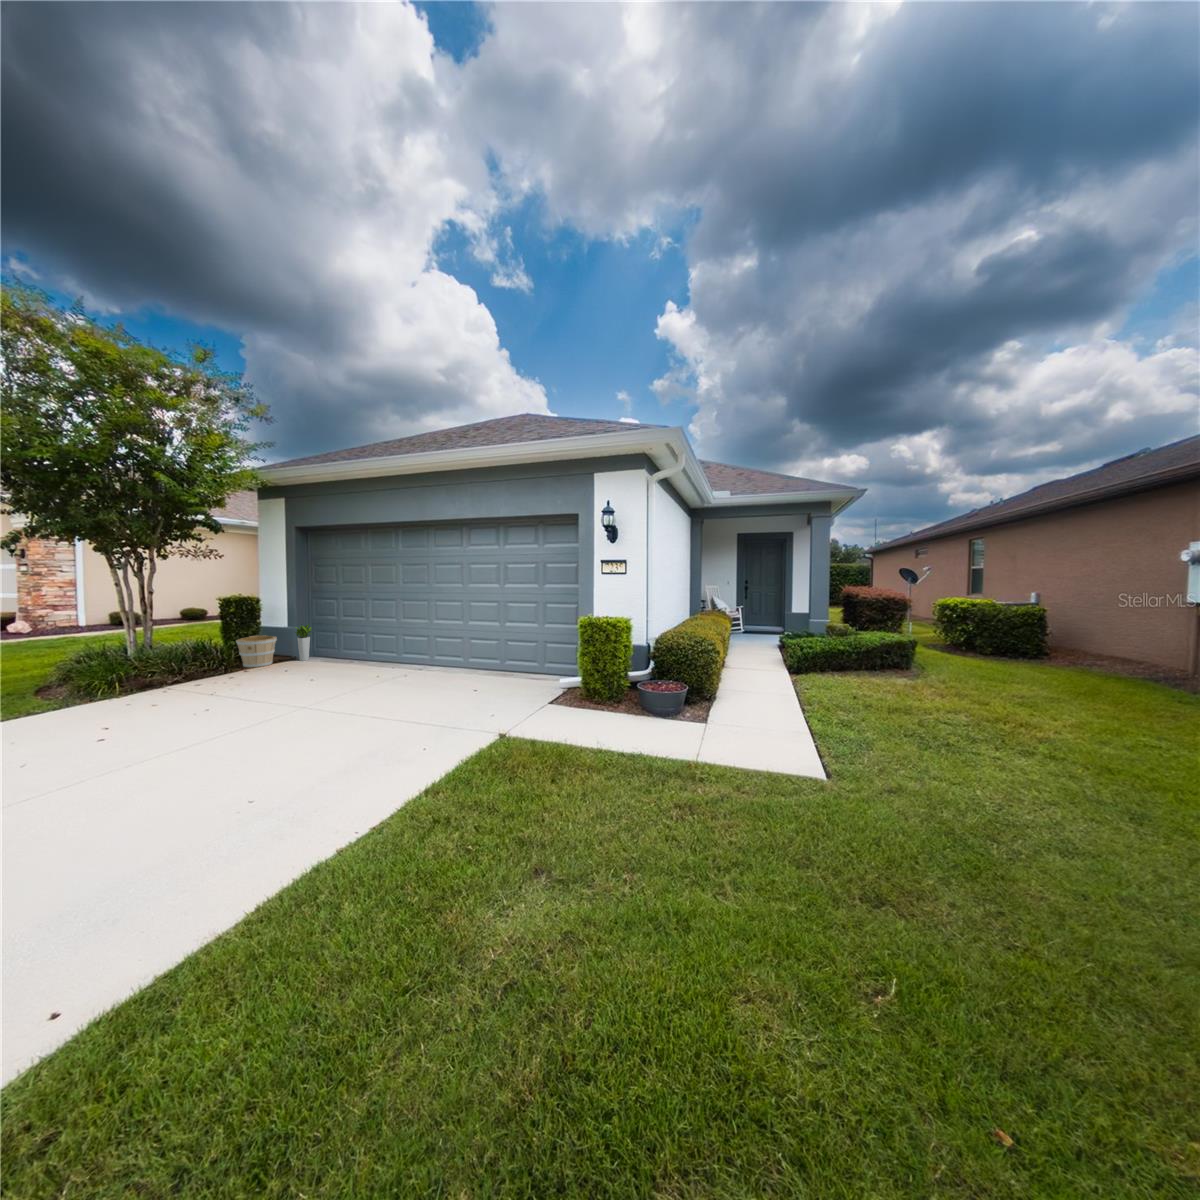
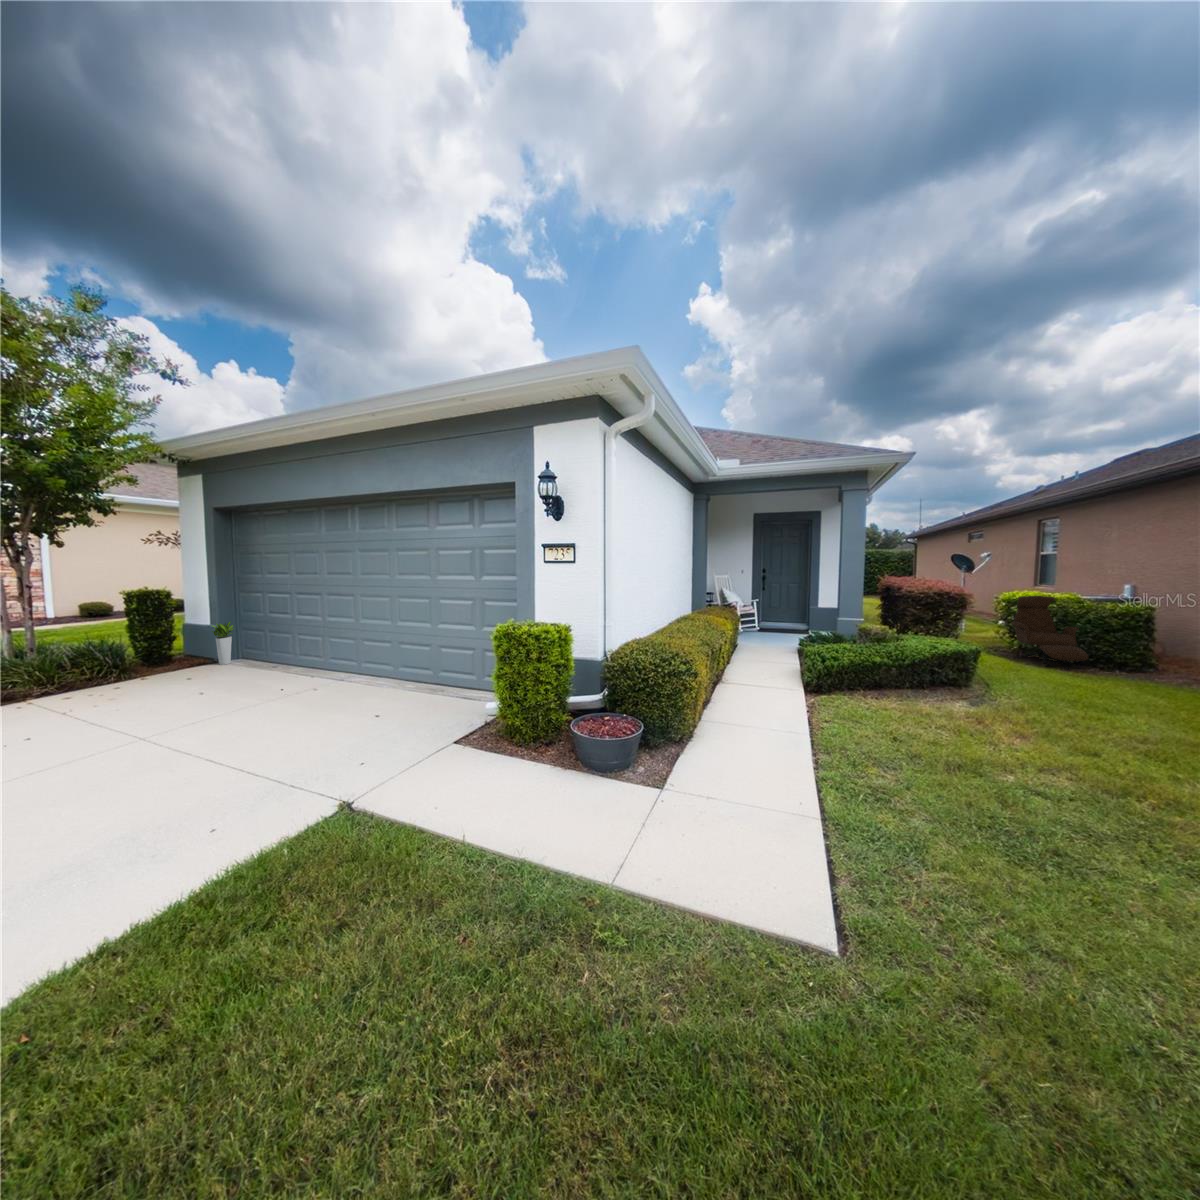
lounge chair: none [943,601,998,657] -> present [1012,596,1088,670]
wooden bucket: present [236,636,277,668] -> none [135,635,188,674]

